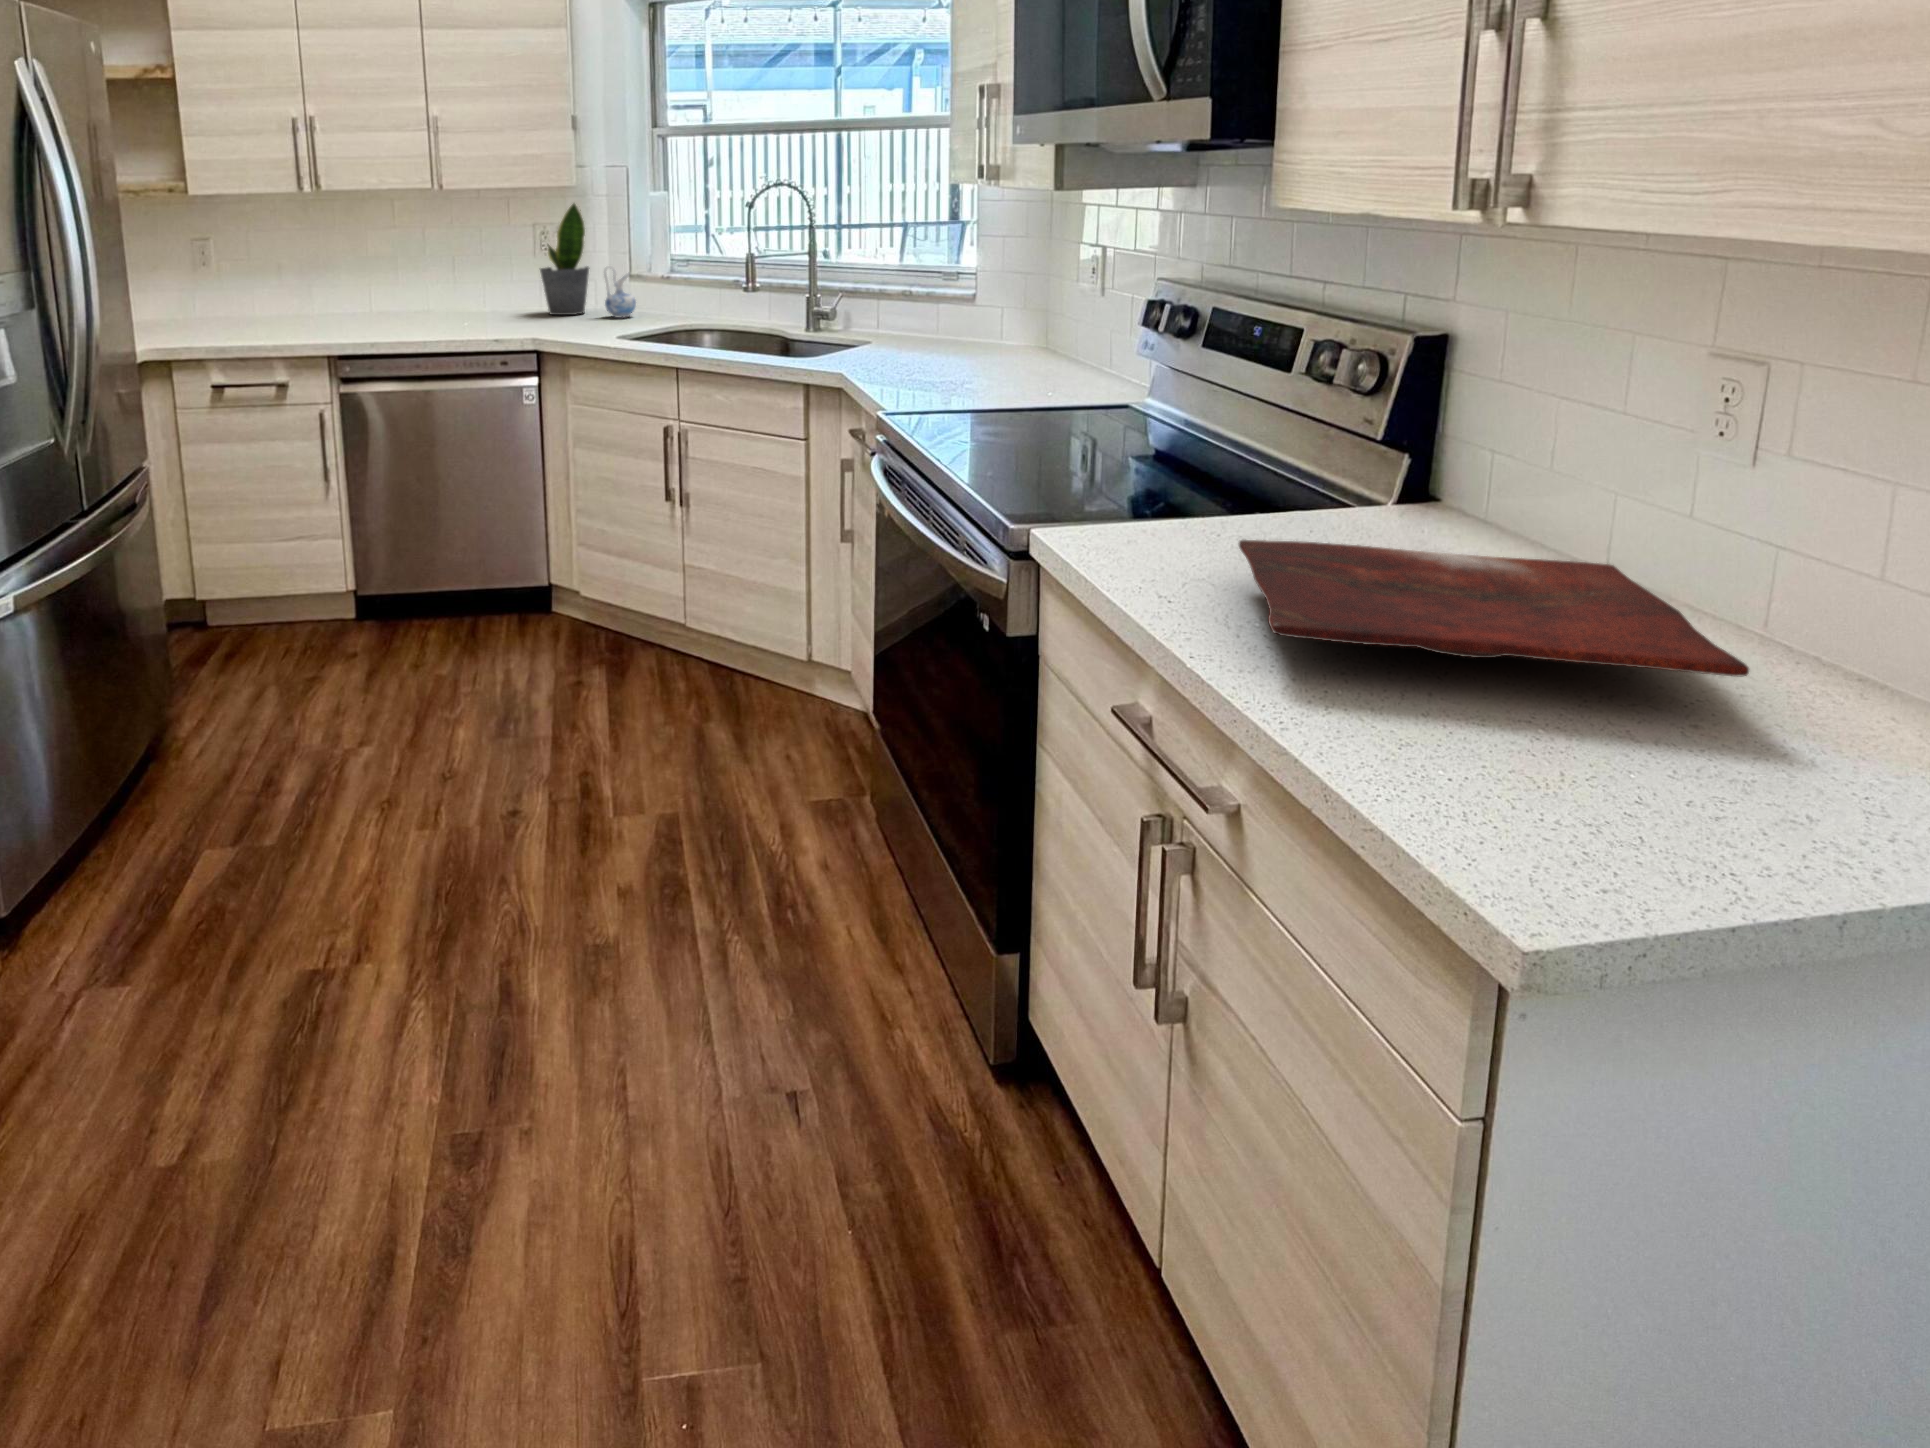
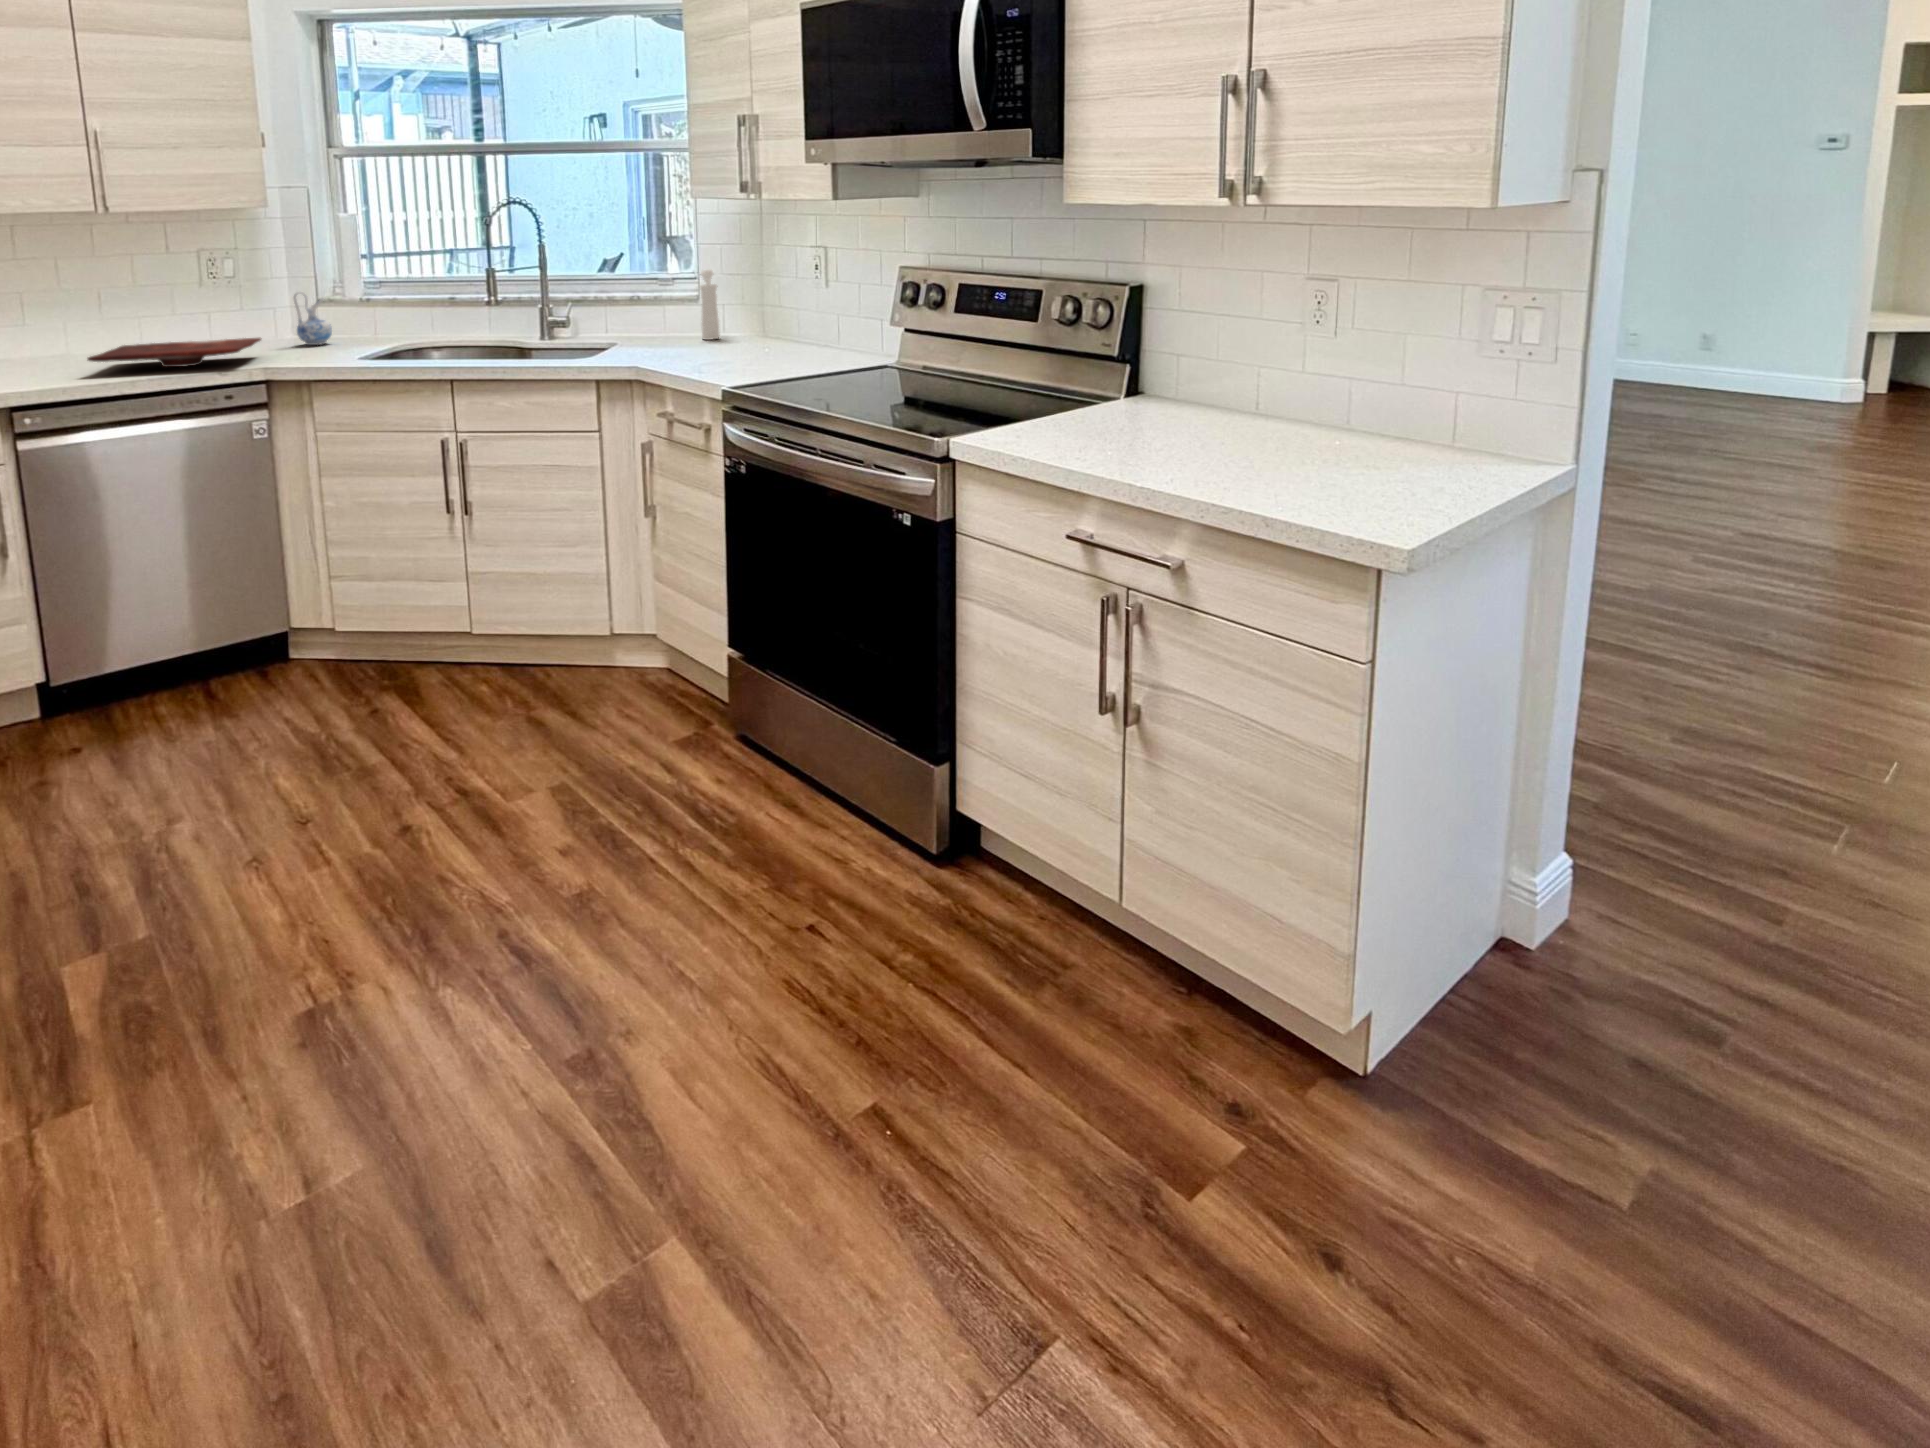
potted plant: present [540,203,590,315] -> none [207,225,268,348]
pepper mill: none [971,266,999,347] -> present [700,269,720,340]
cutting board: present [1239,540,1749,677] -> present [88,338,261,367]

